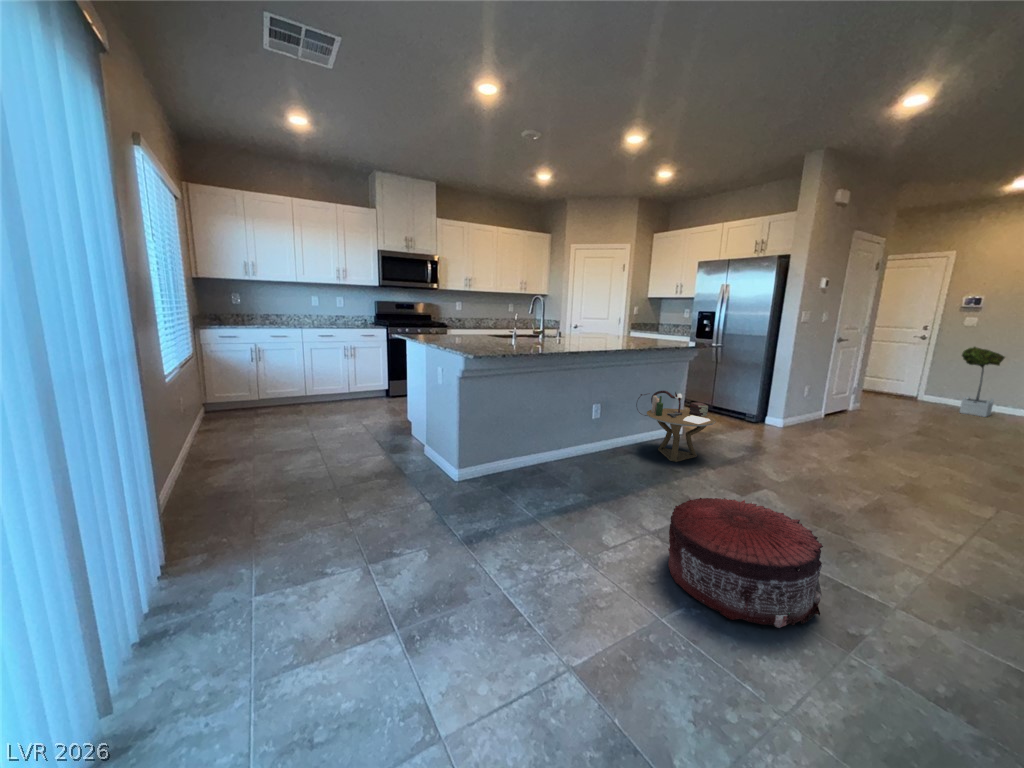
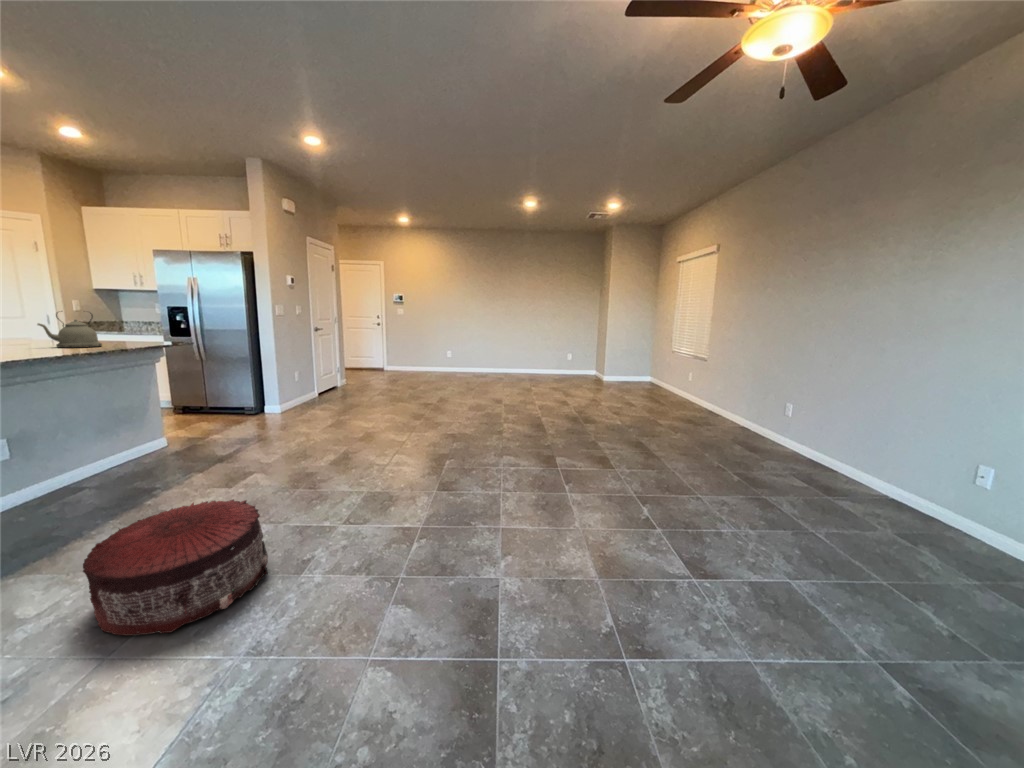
kettle: none [634,314,666,343] -> present [38,313,102,348]
potted tree: present [959,347,1005,417] -> none [399,329,420,375]
side table: present [636,391,716,462] -> none [67,403,188,485]

